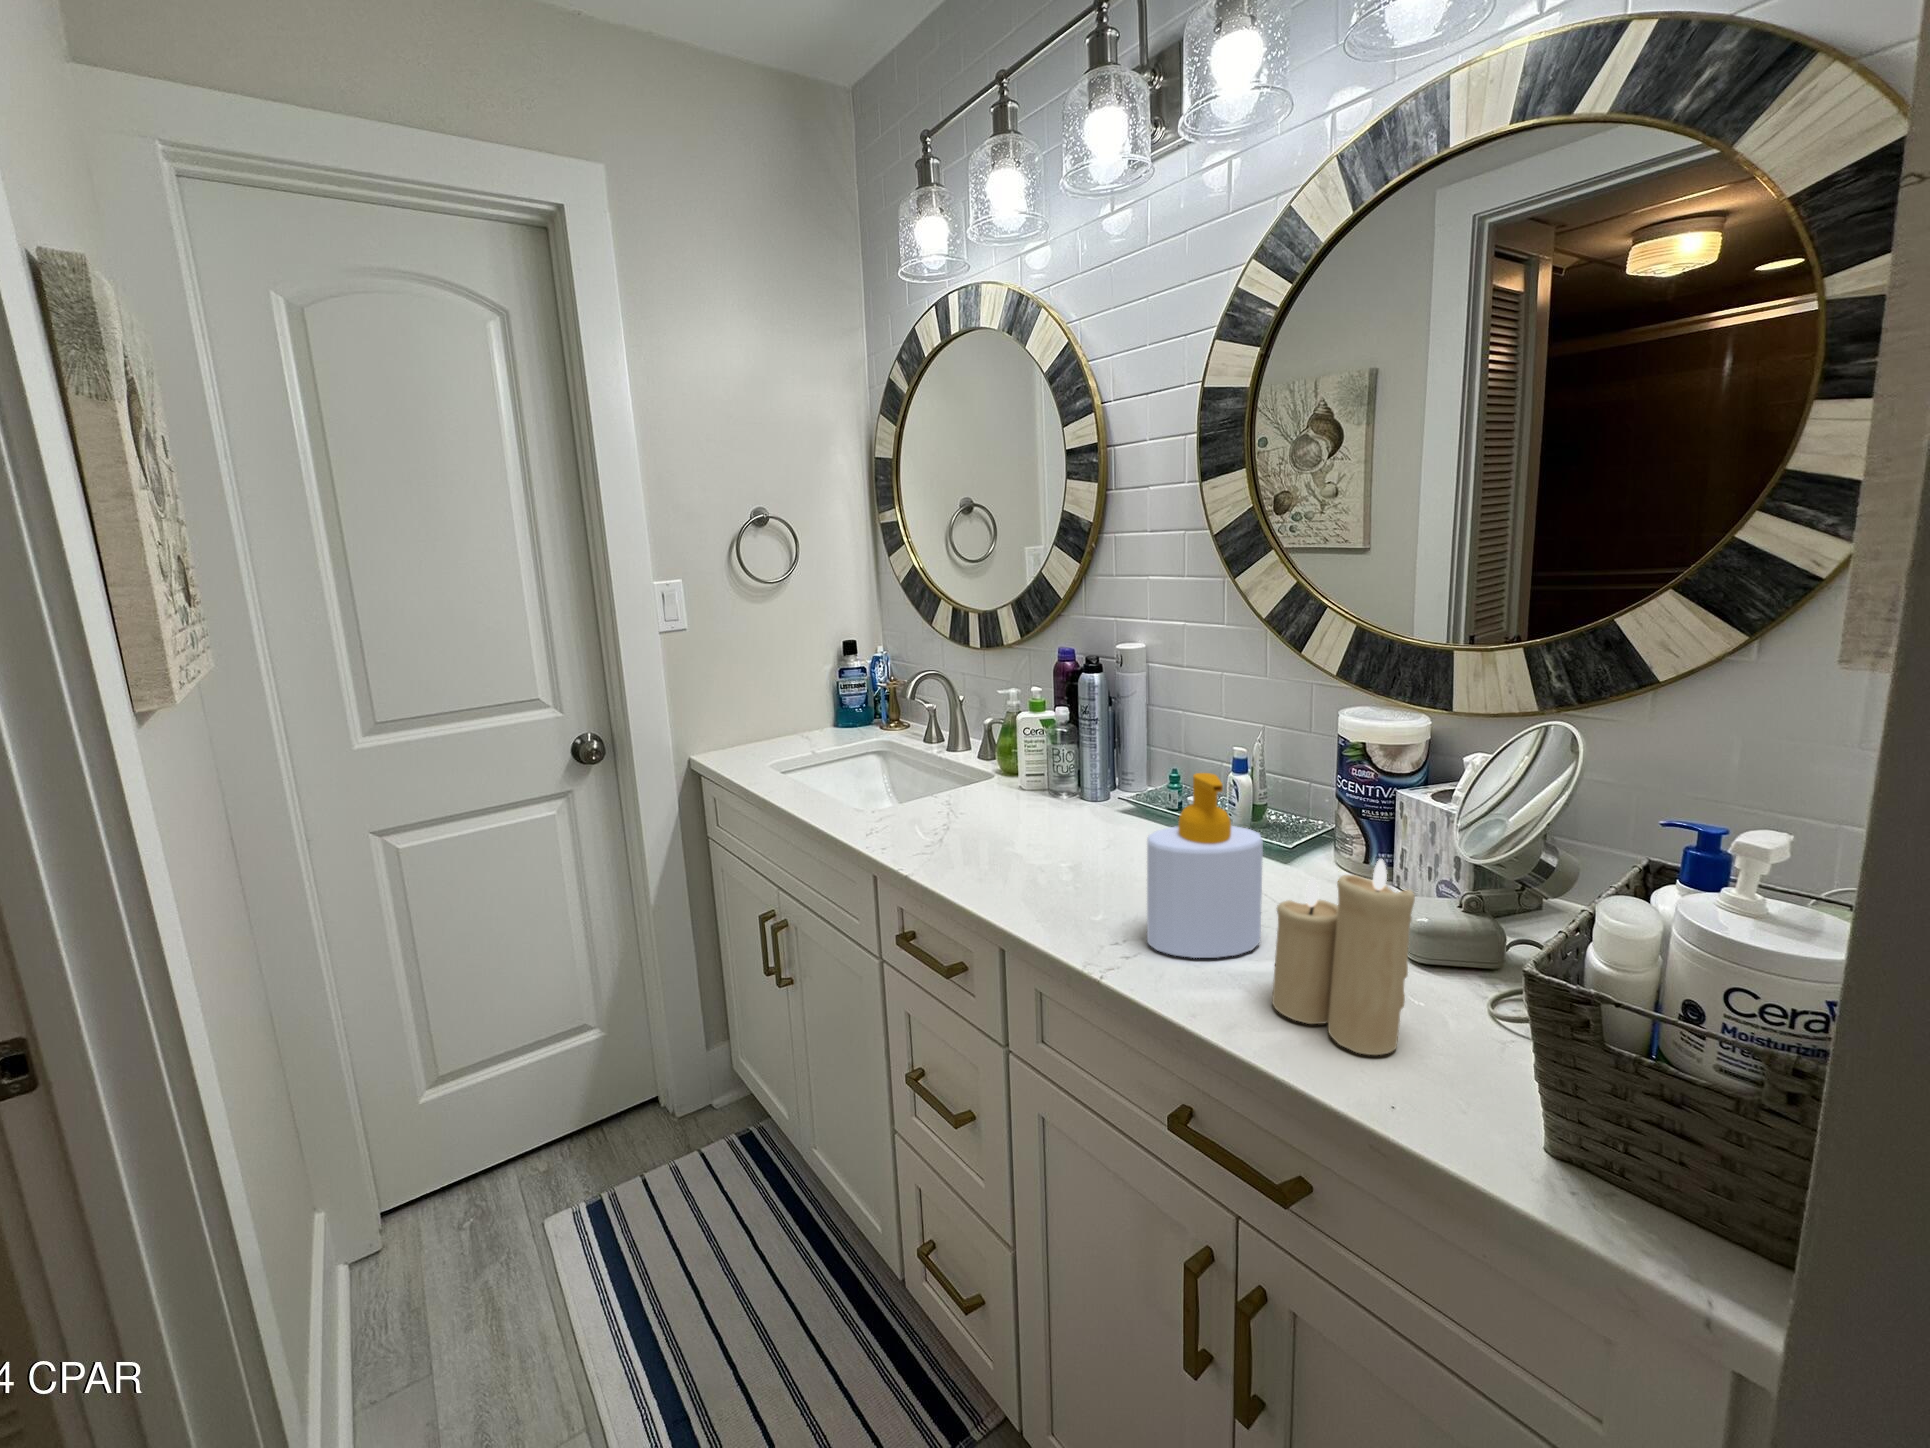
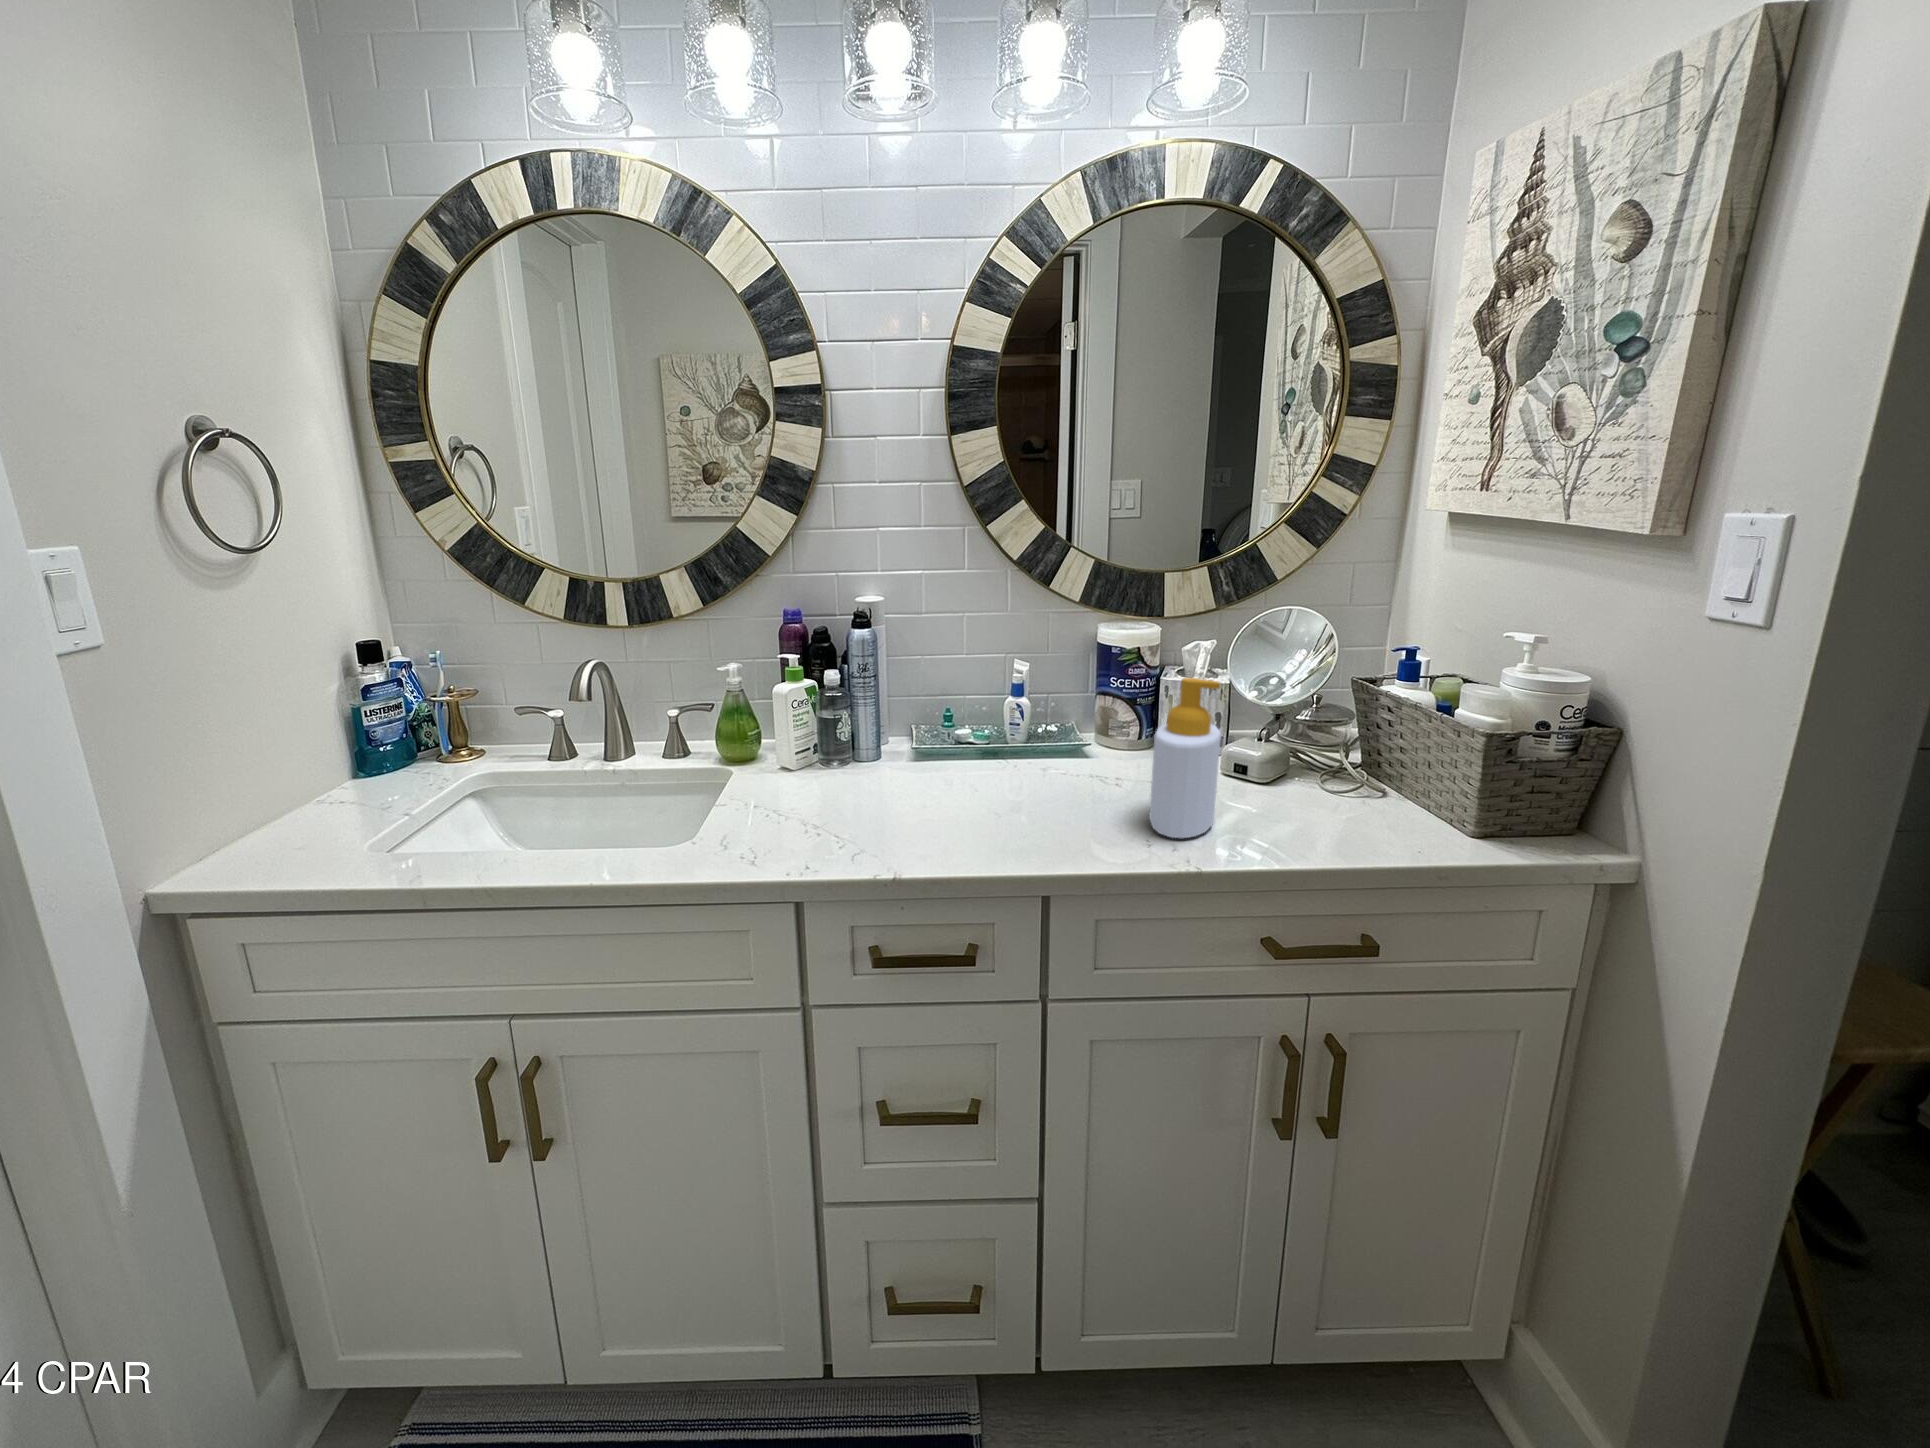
candle: present [1272,859,1415,1055] -> none [1279,702,1390,841]

